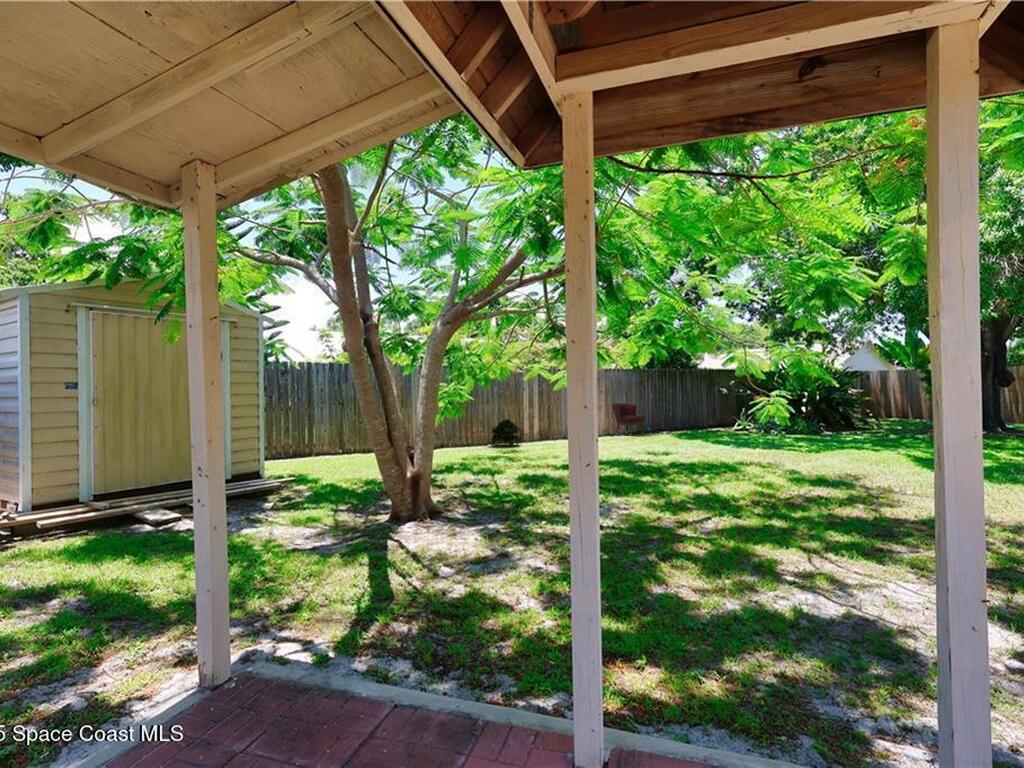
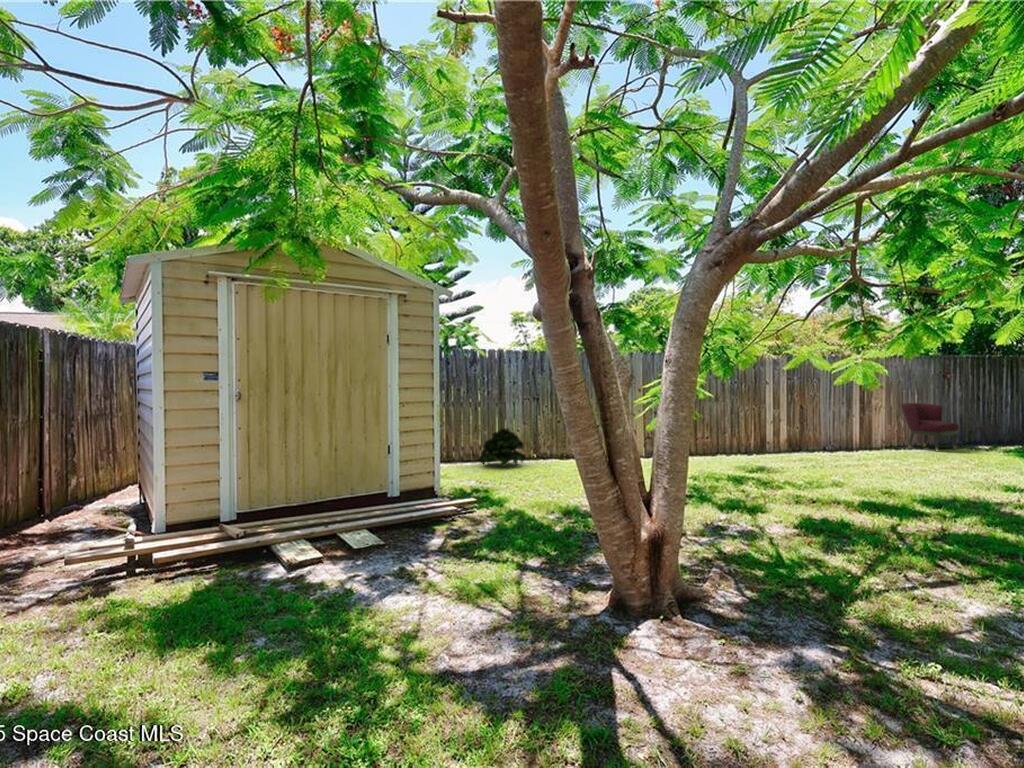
potted plant: present [491,419,521,445] -> present [480,428,526,467]

